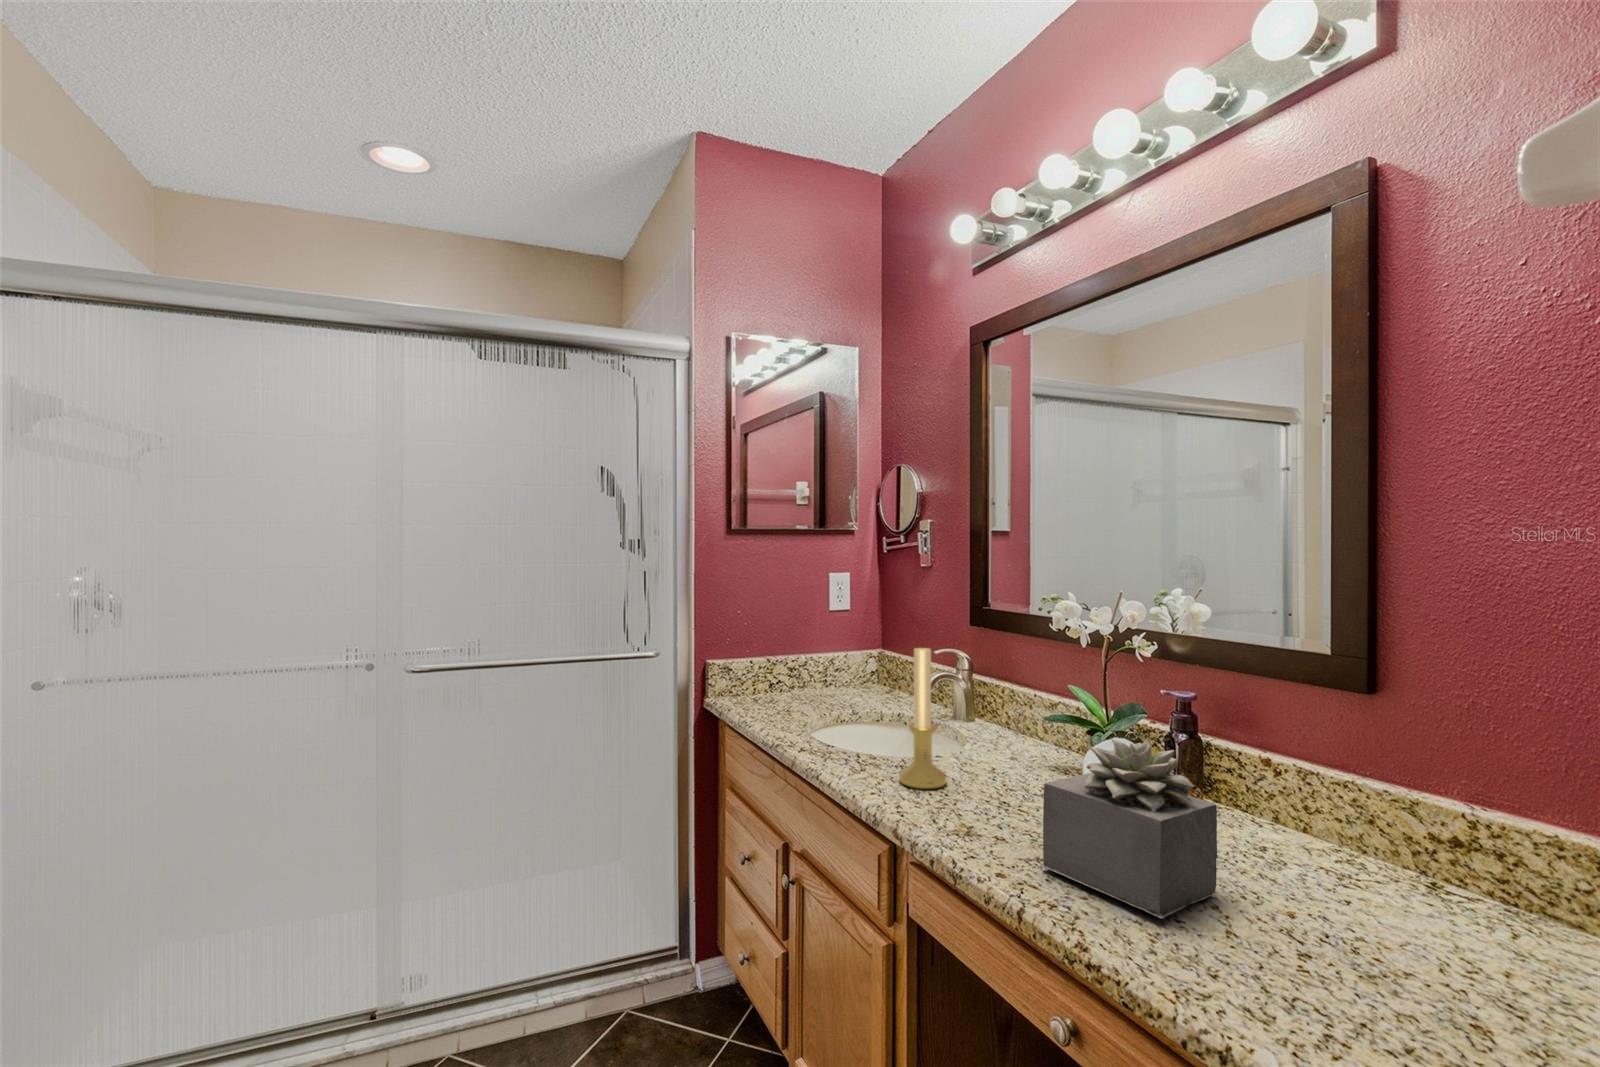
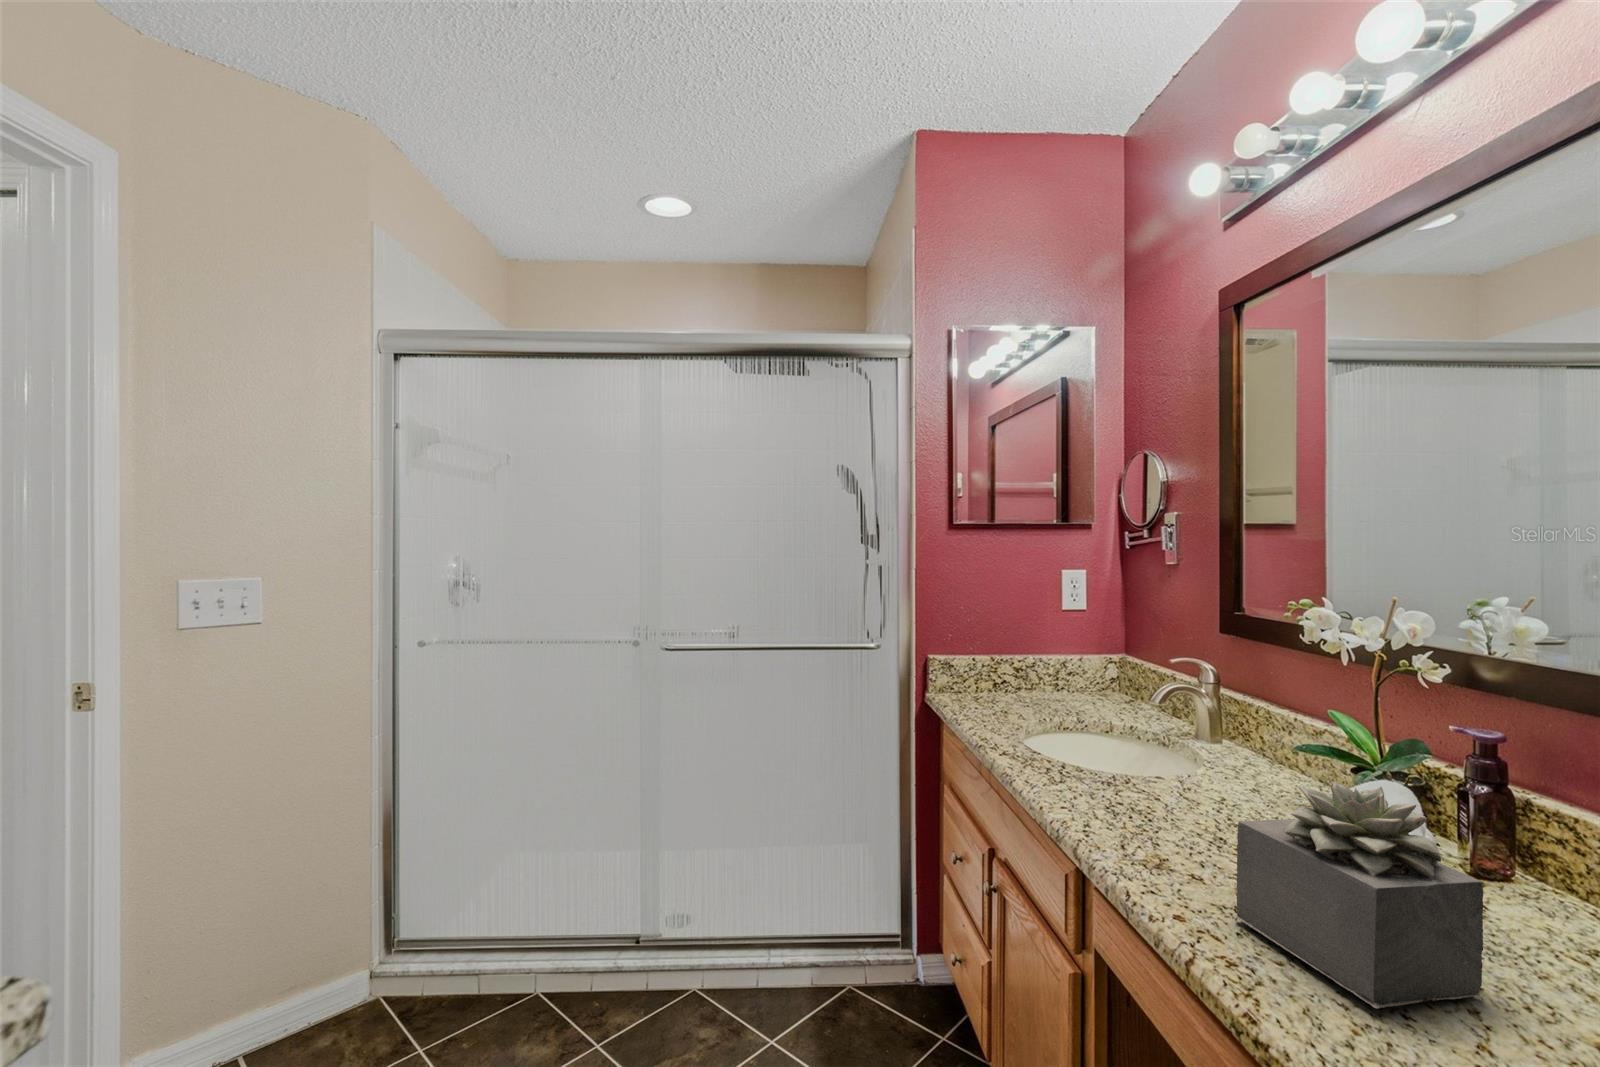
candle holder: present [899,647,946,789] -> none [1099,651,1156,811]

